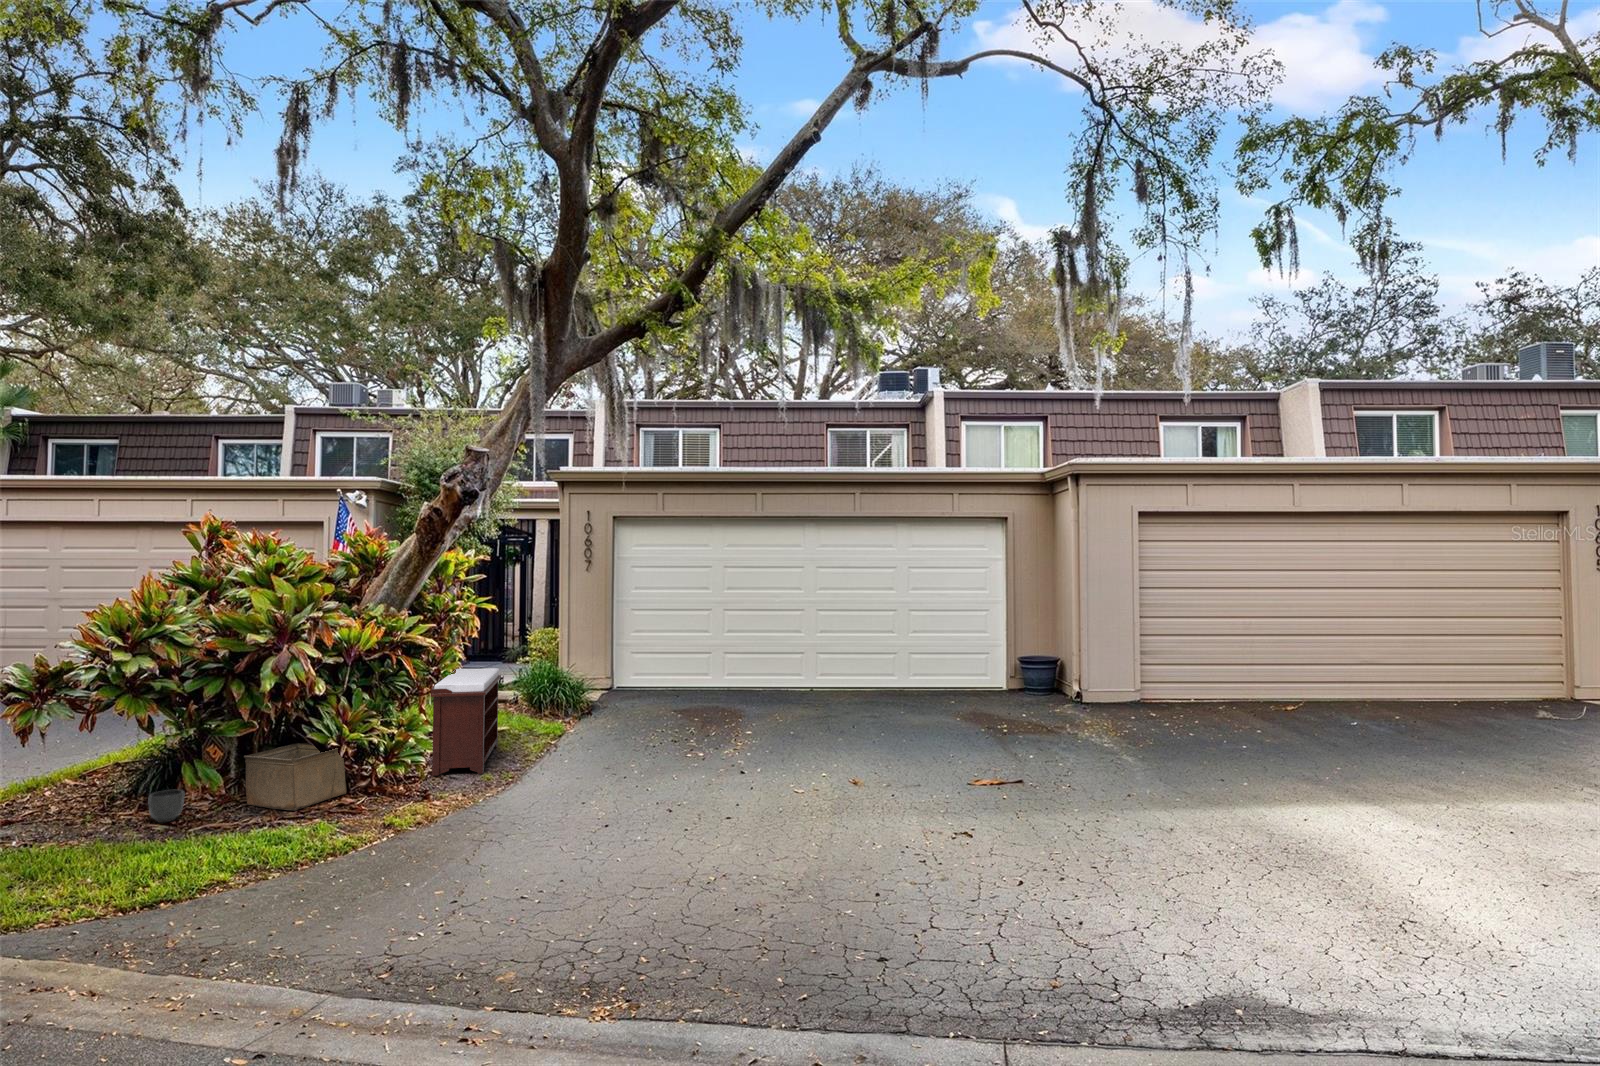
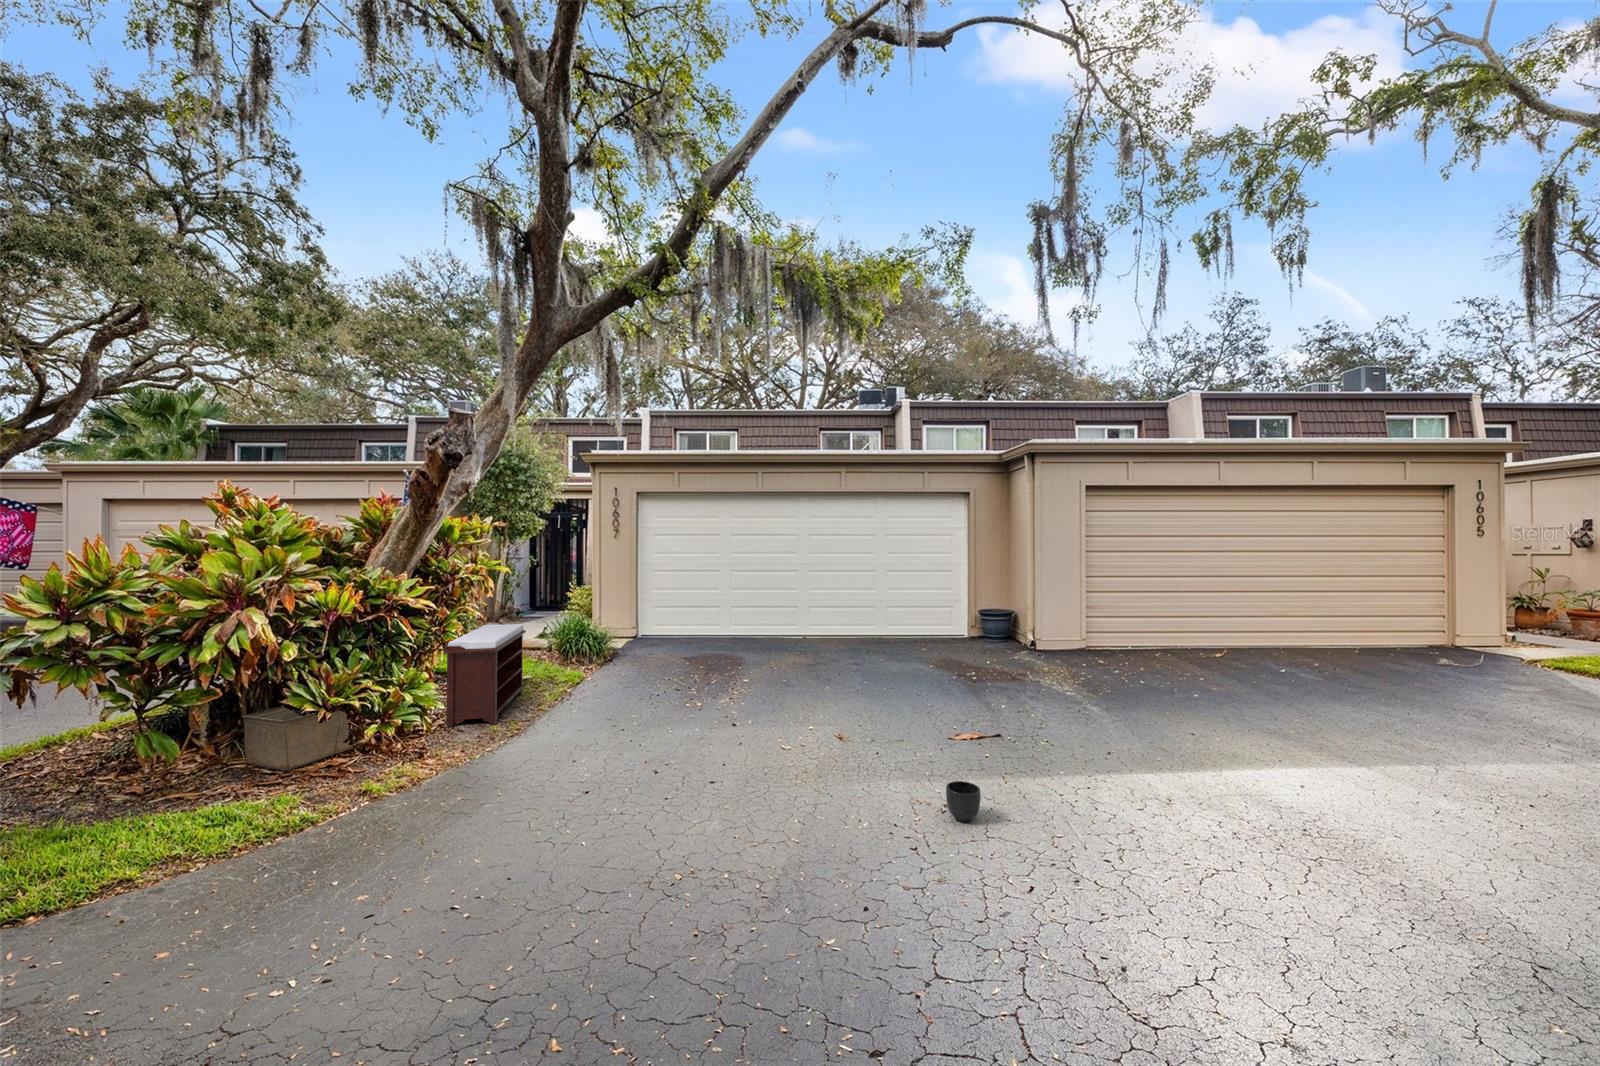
planter: present [148,790,184,823] -> present [946,781,980,822]

